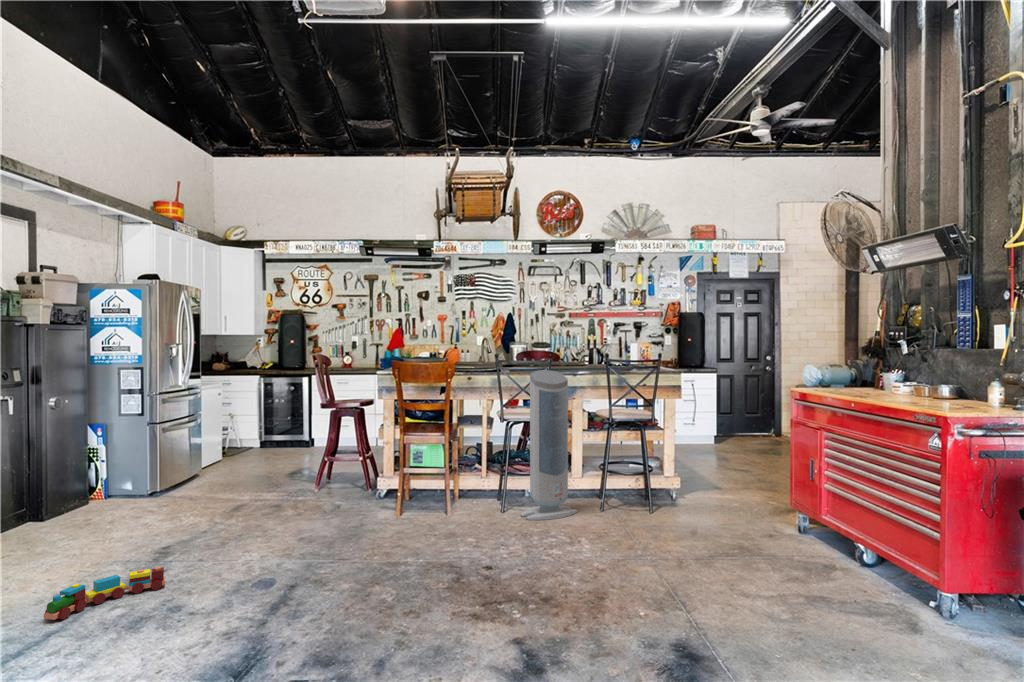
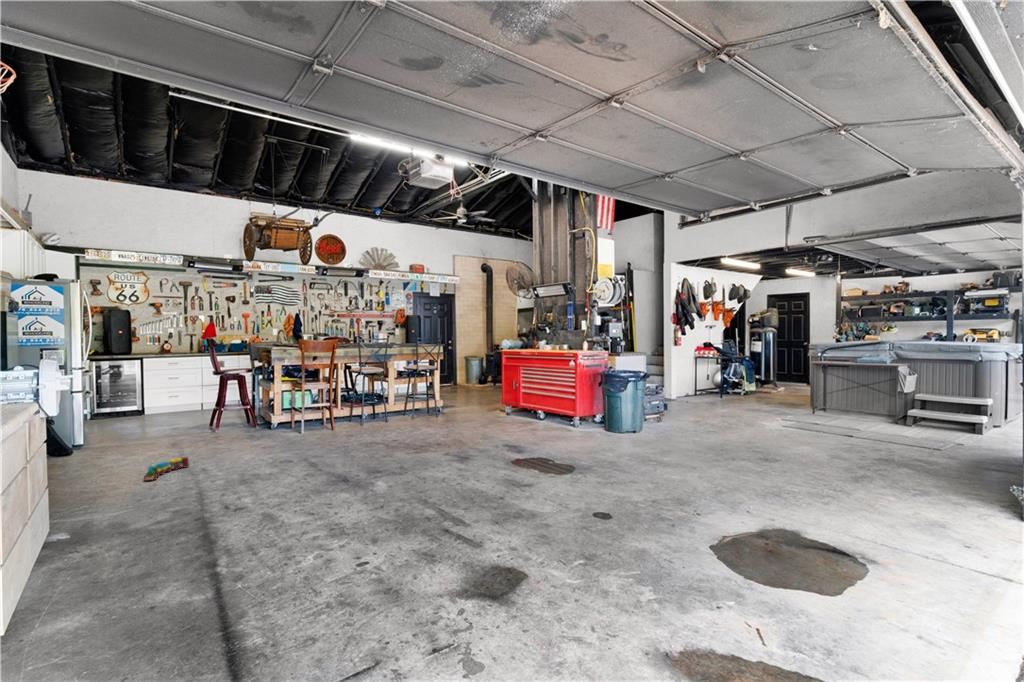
air purifier: present [521,370,577,520] -> none [347,350,374,426]

